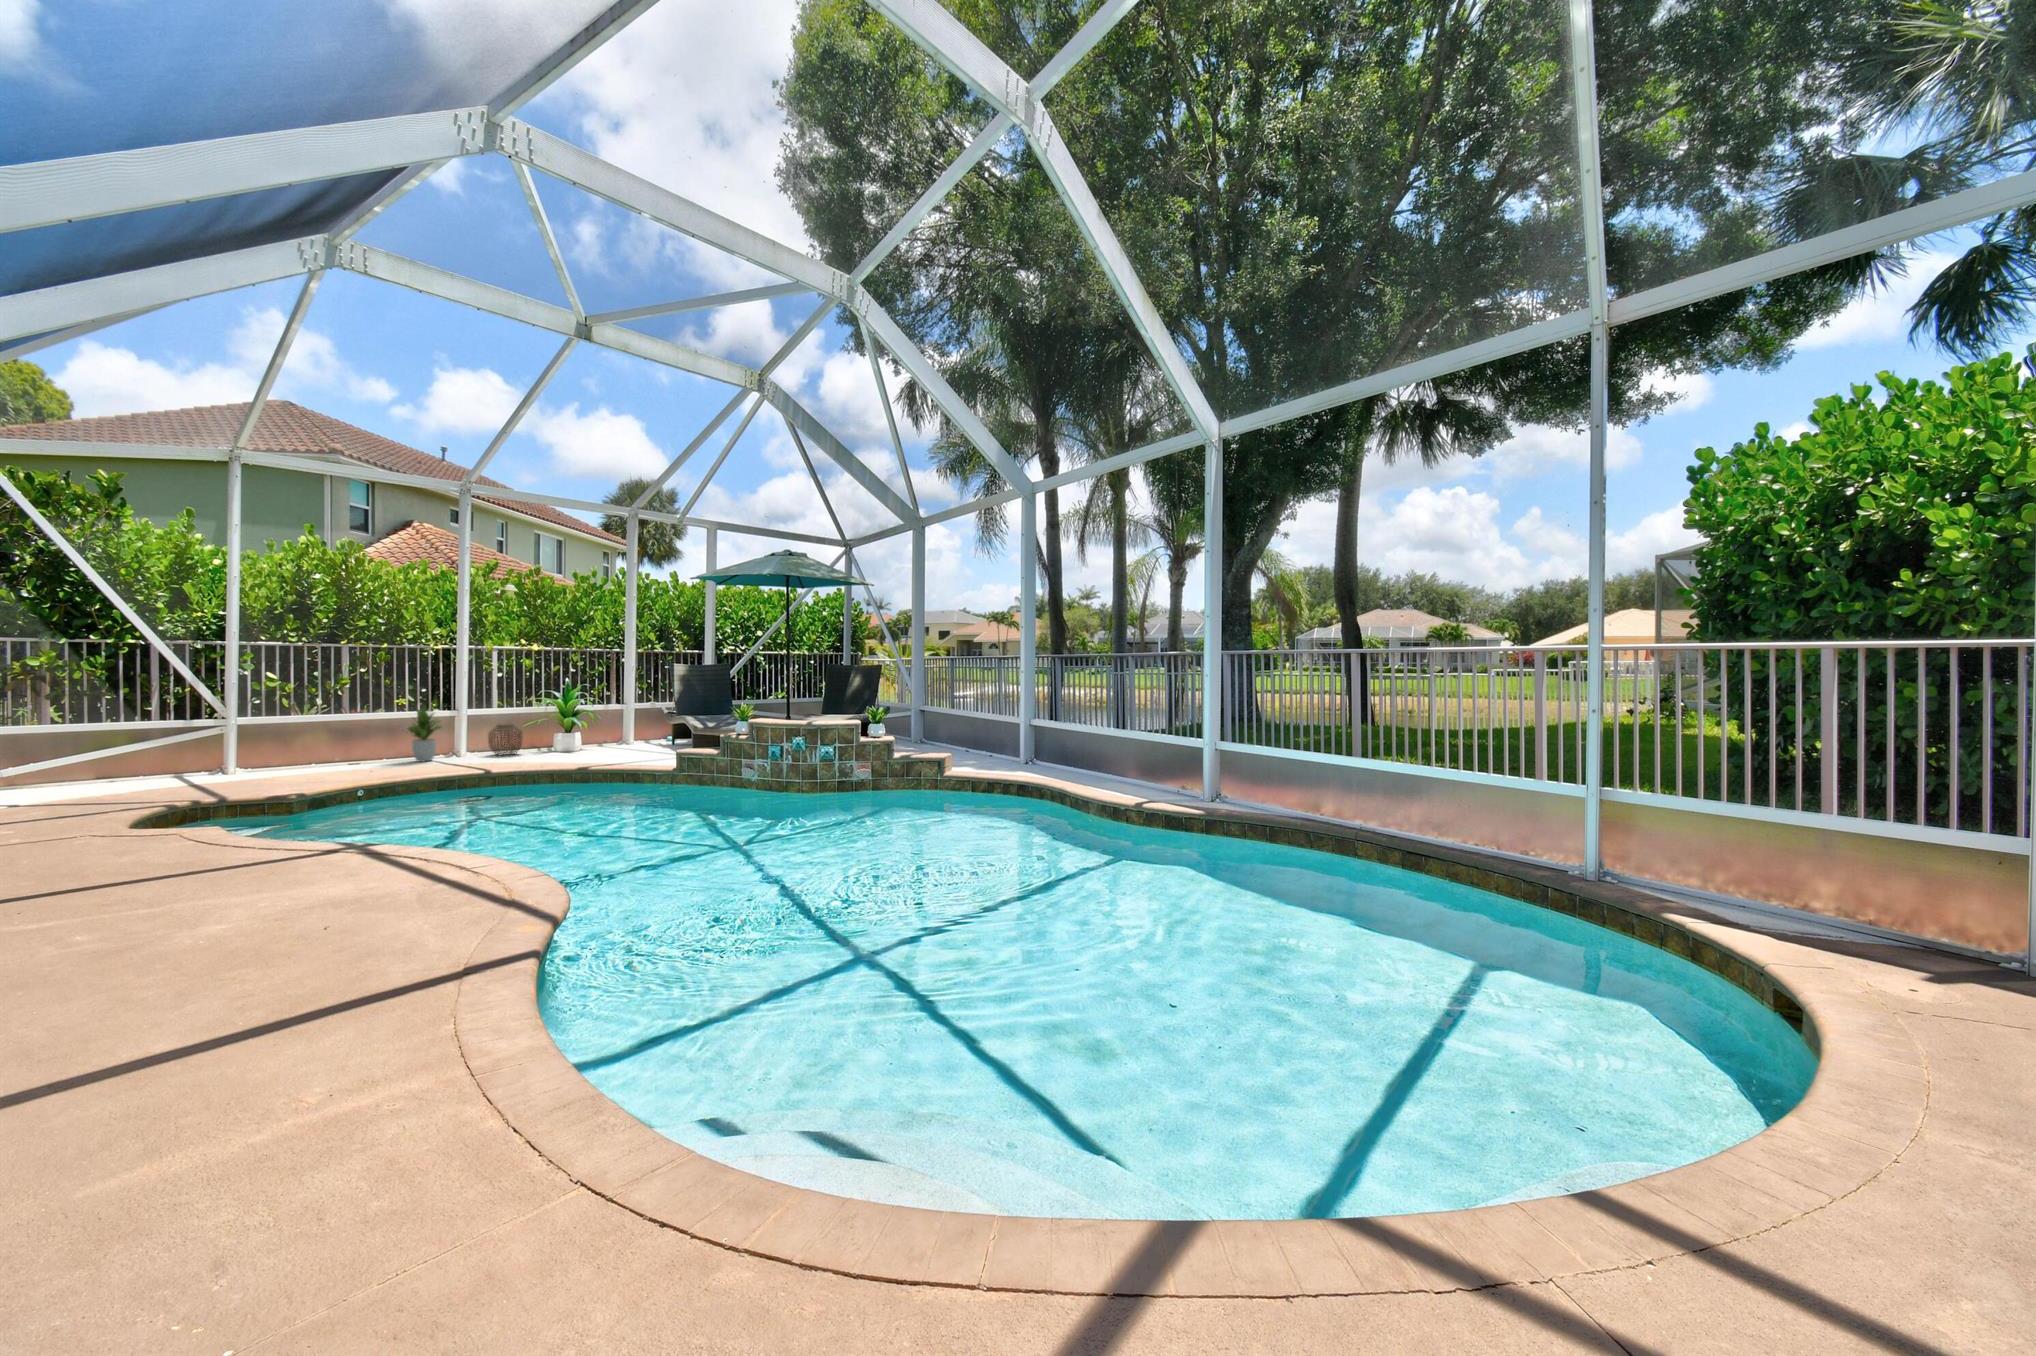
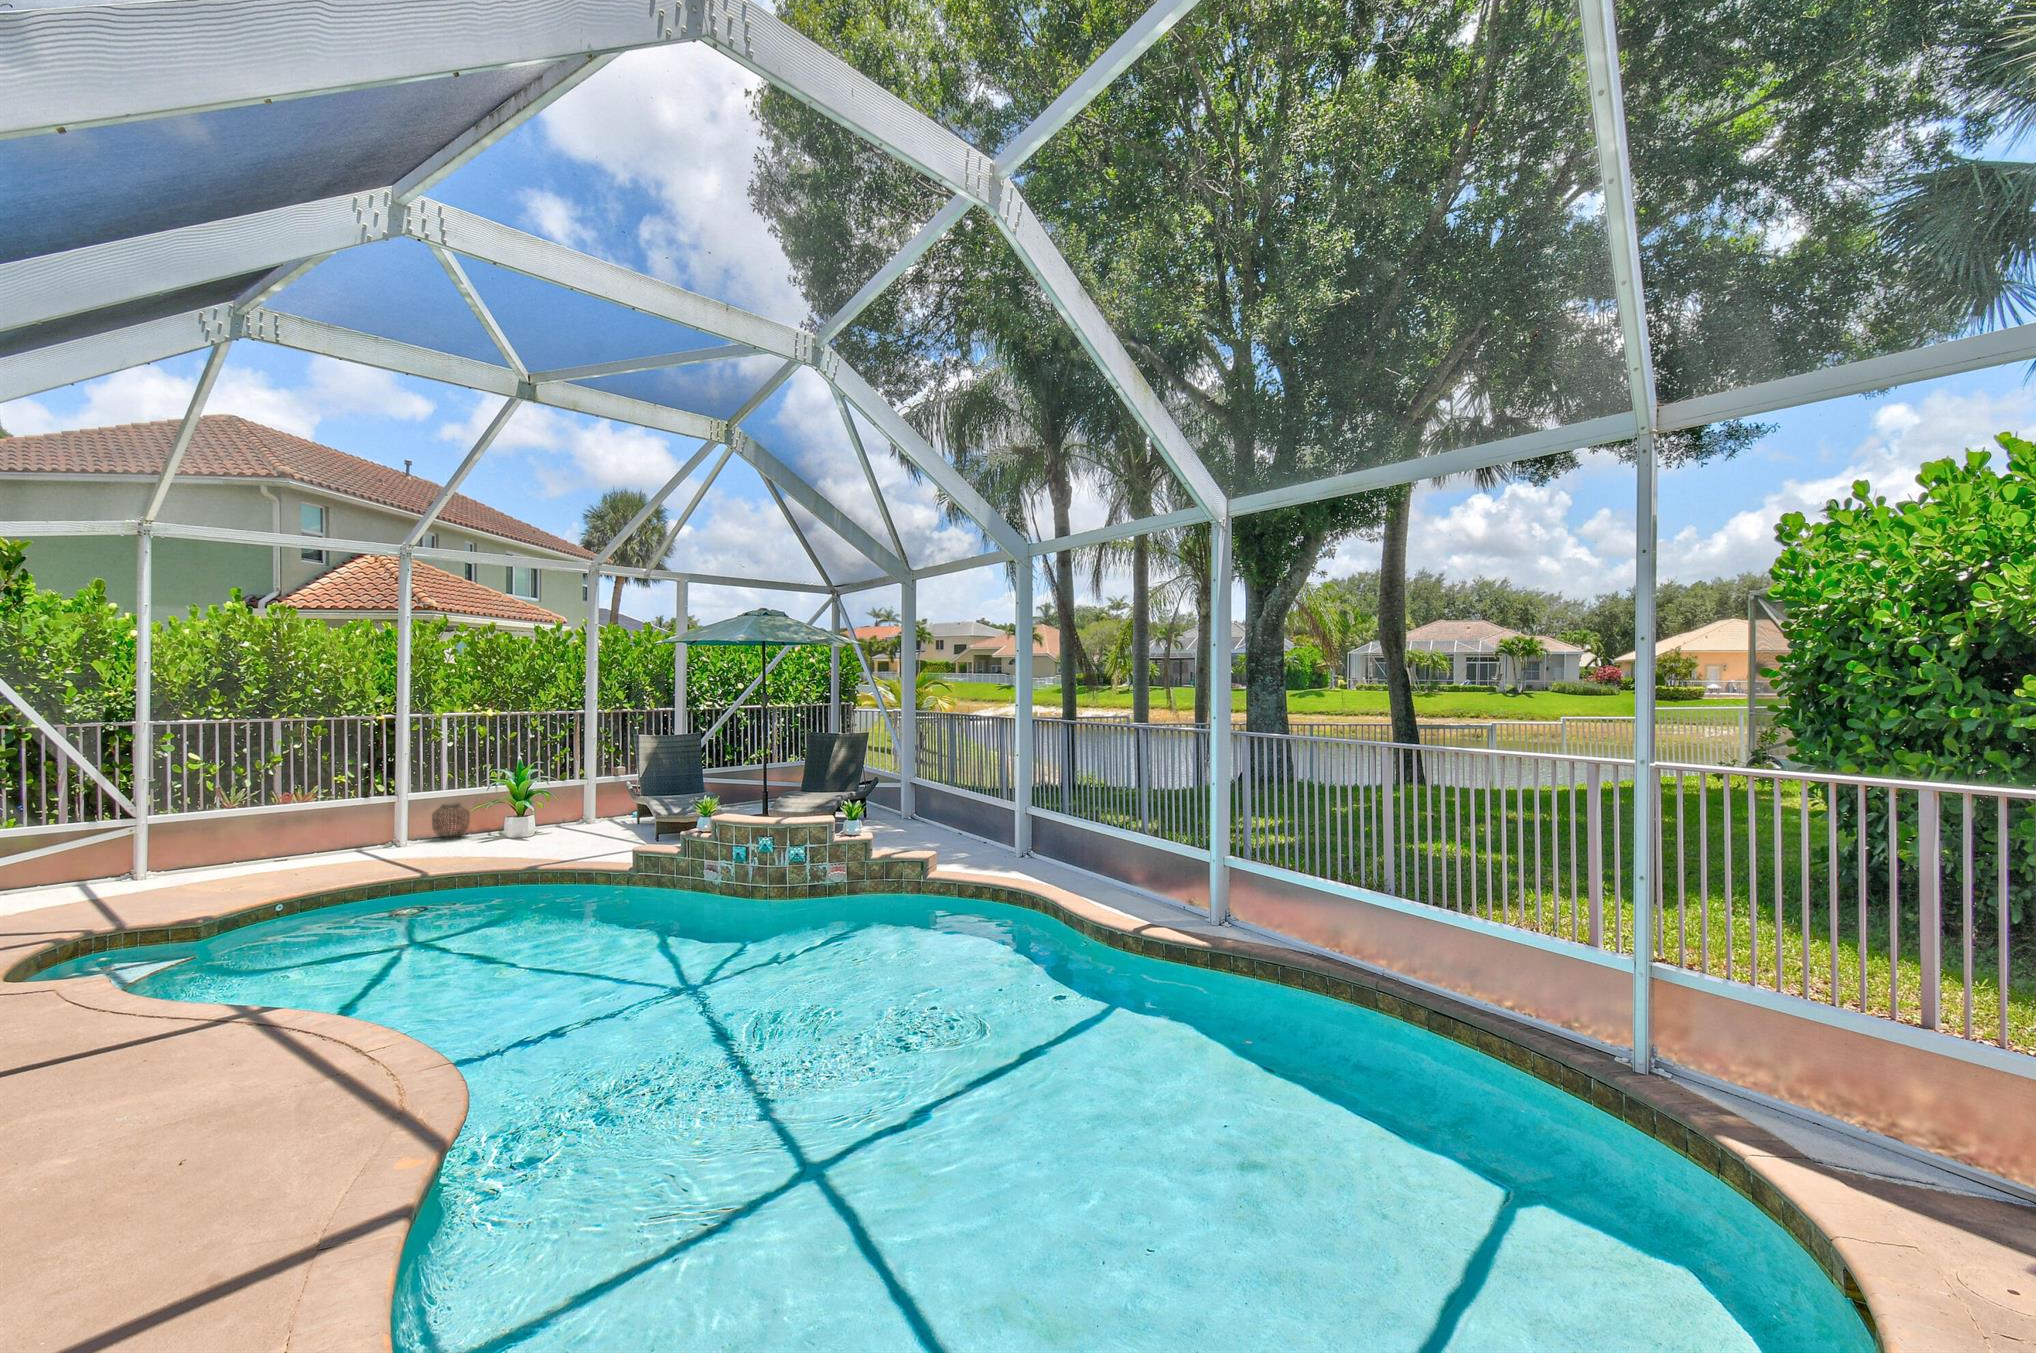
potted plant: present [408,706,441,762] -> none [334,786,380,849]

